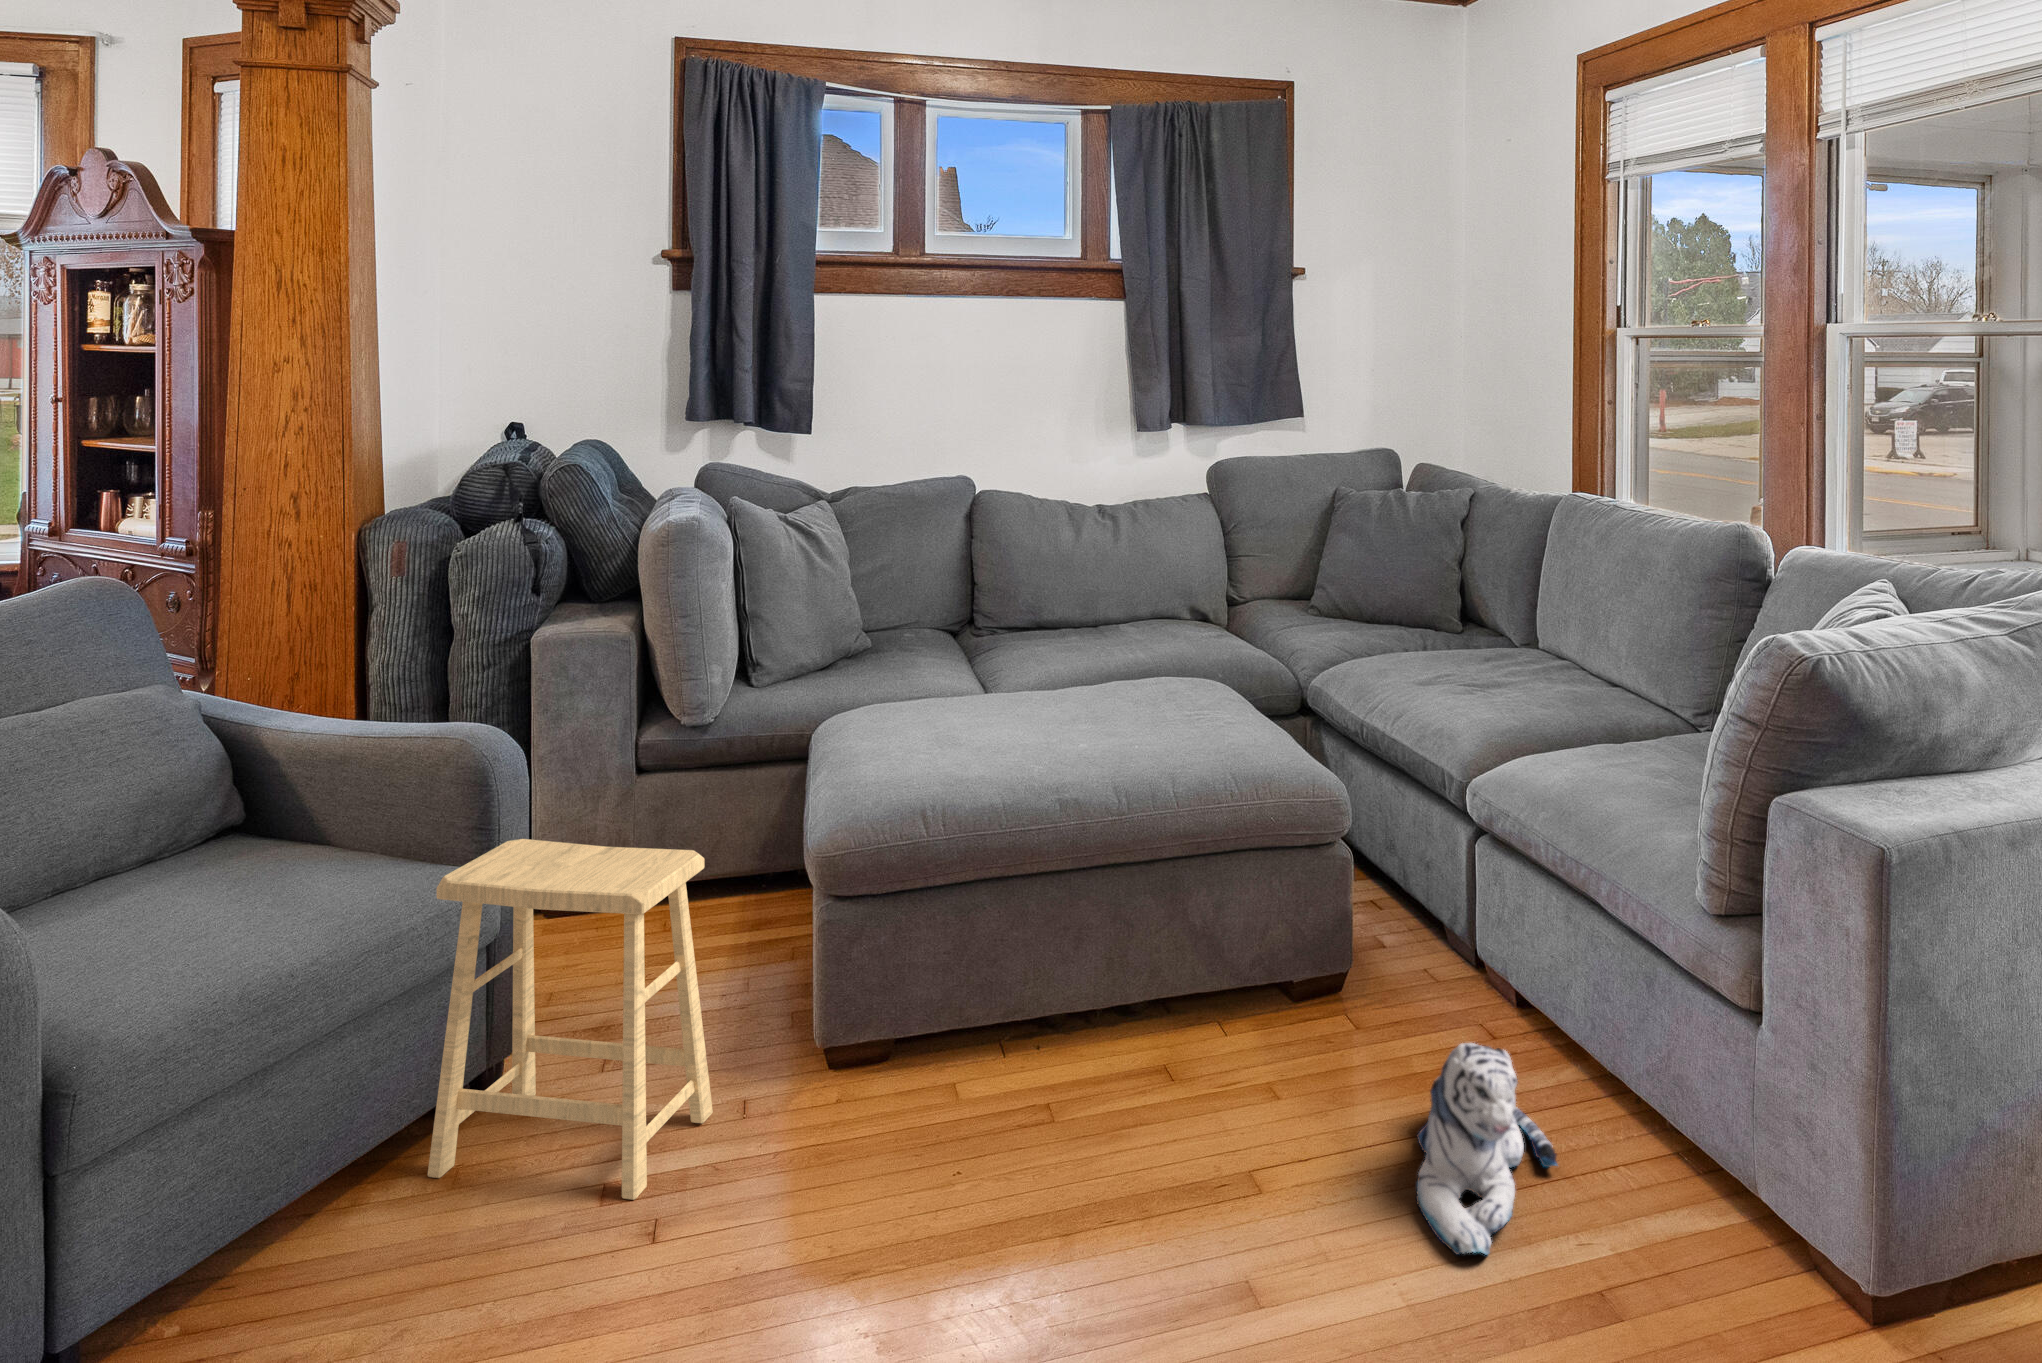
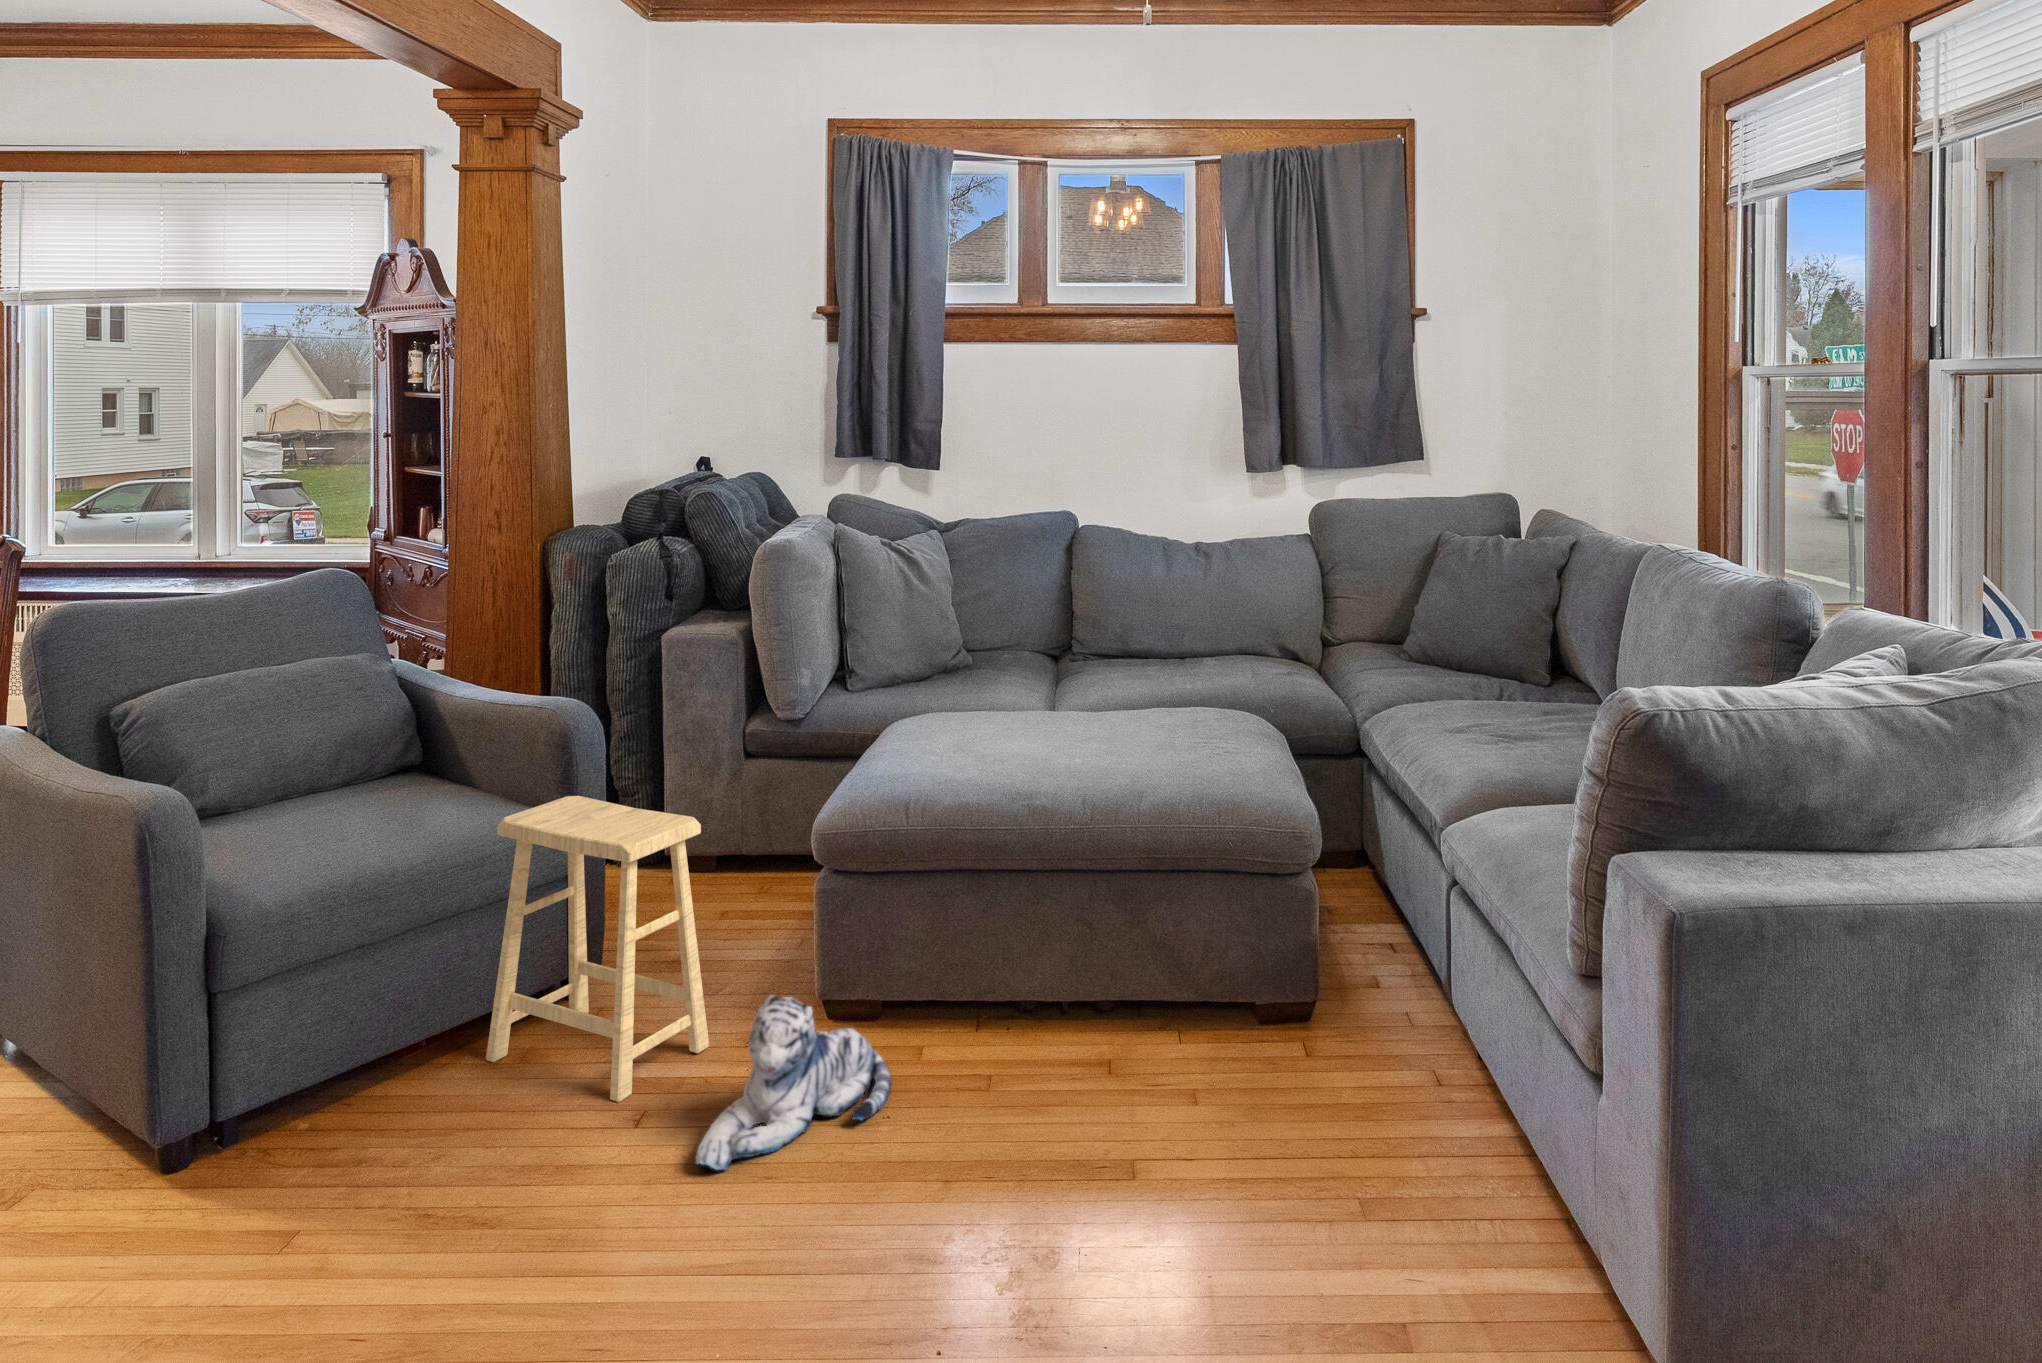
plush toy: present [1416,1043,1557,1255] -> present [695,995,891,1170]

